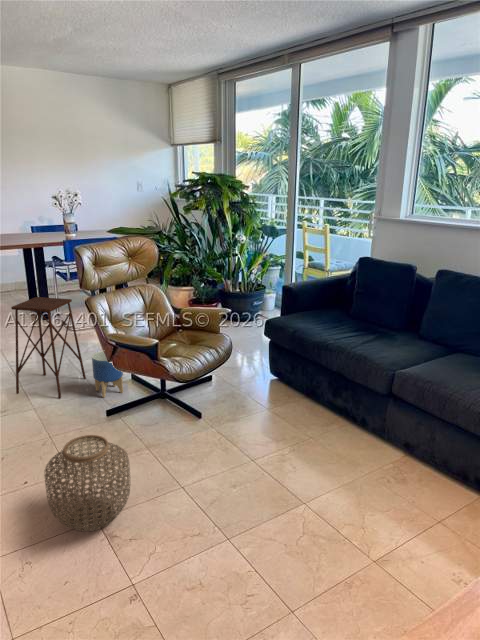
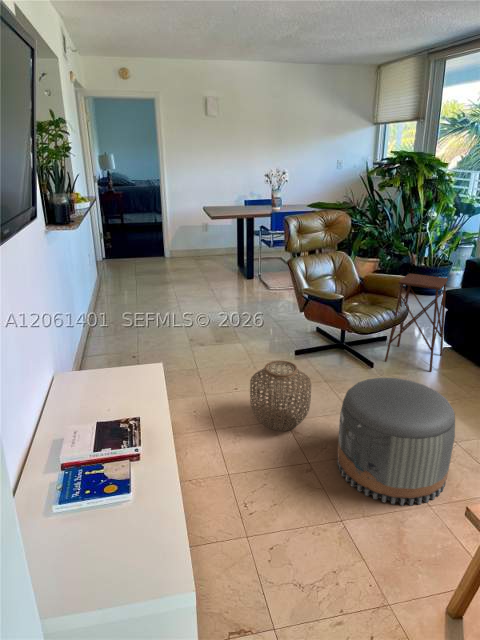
side table: present [11,297,86,398] -> present [385,274,448,372]
planter: present [92,351,123,398] -> none [287,304,311,342]
pouf: none [171,435,303,602] -> present [337,378,455,505]

